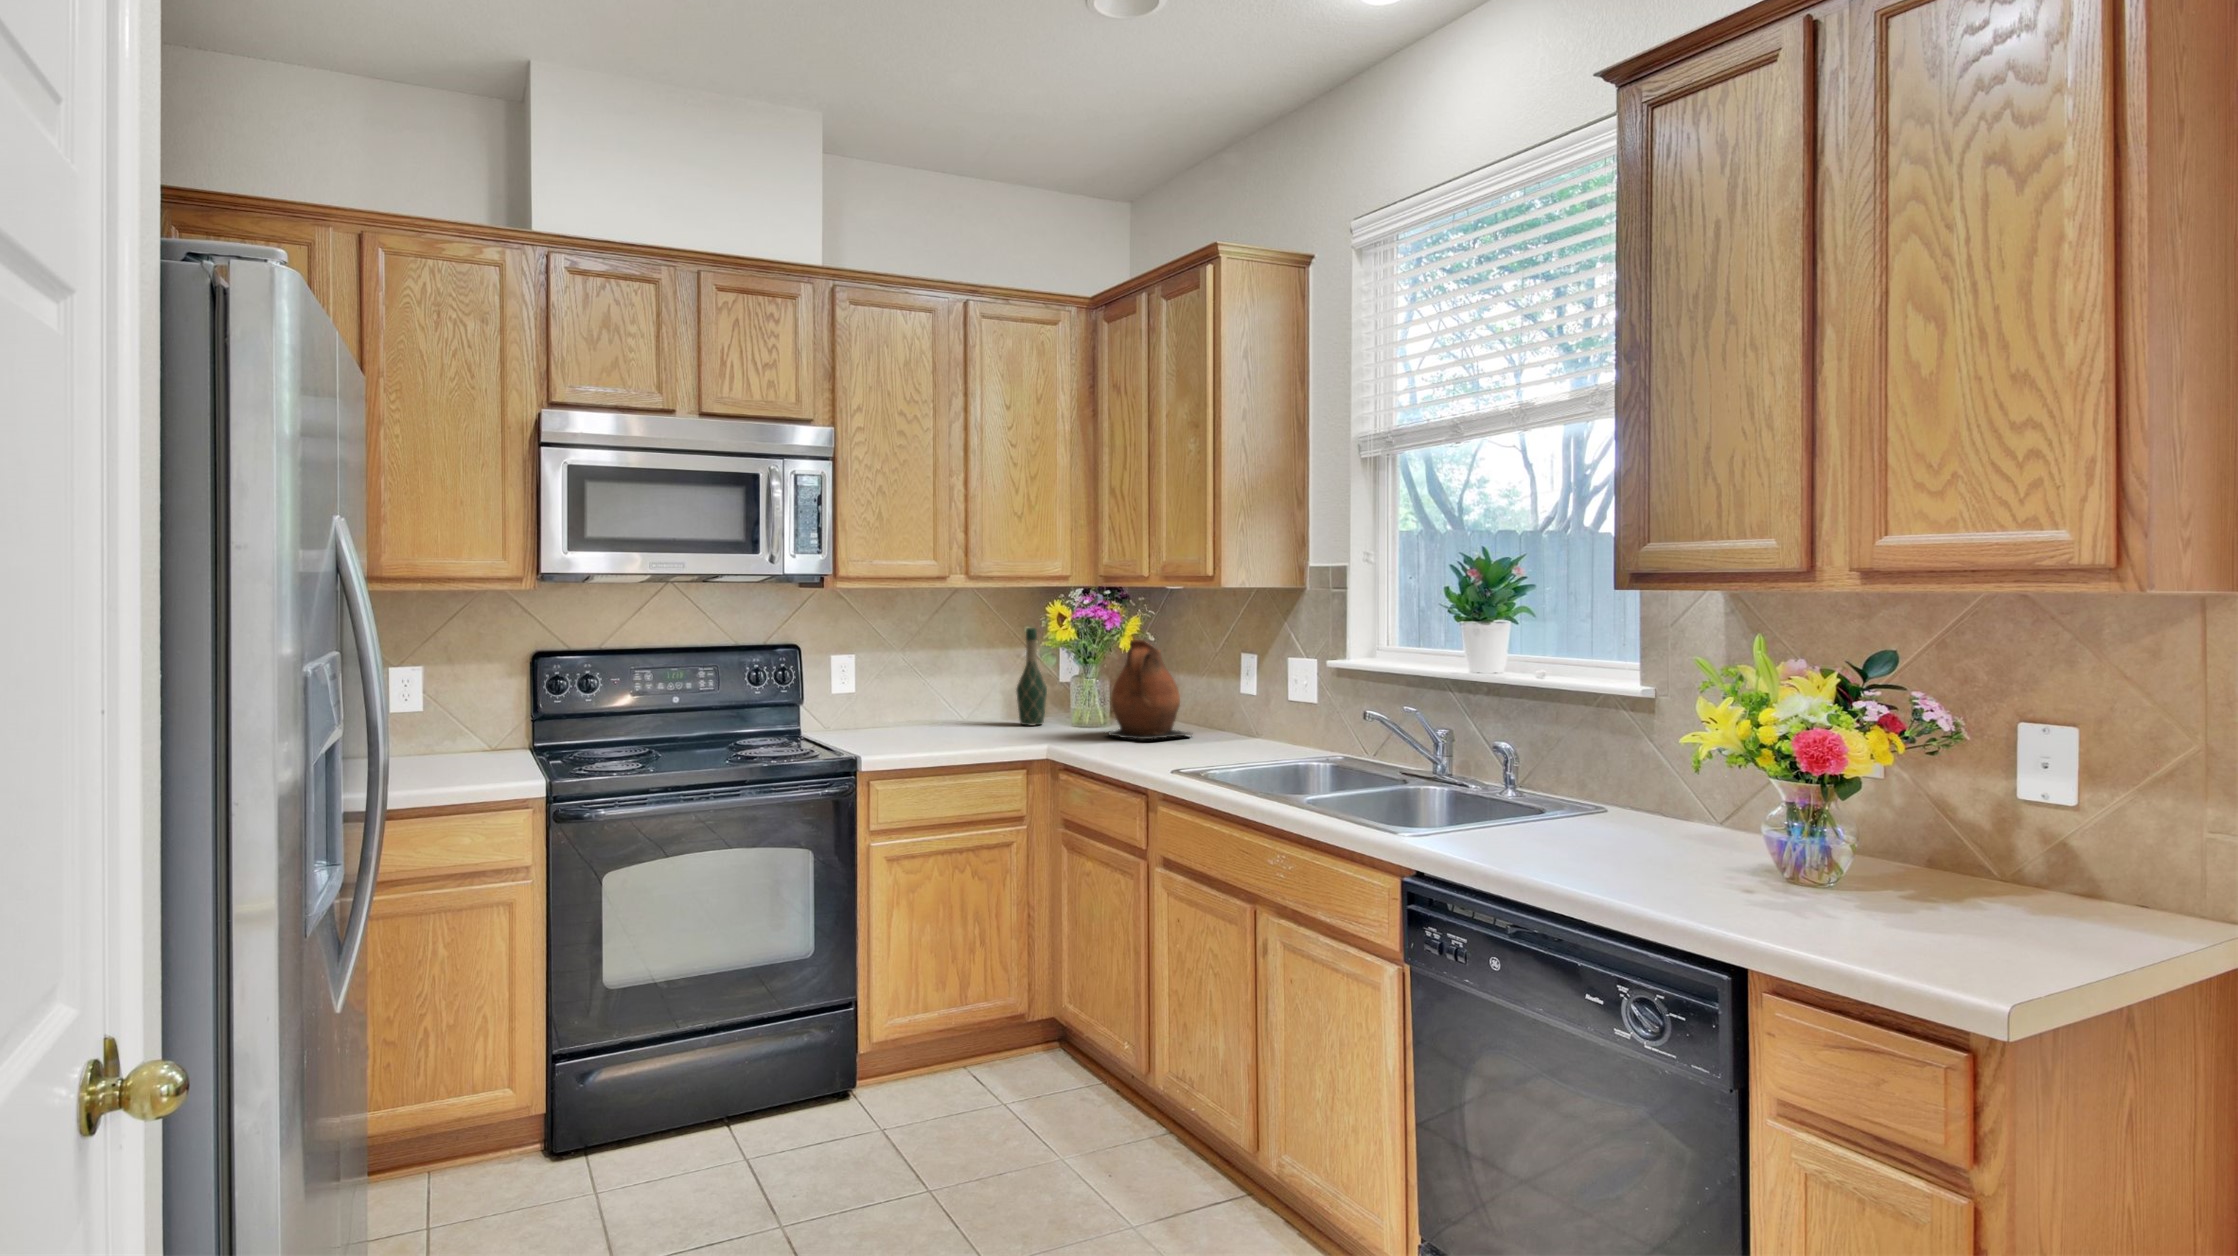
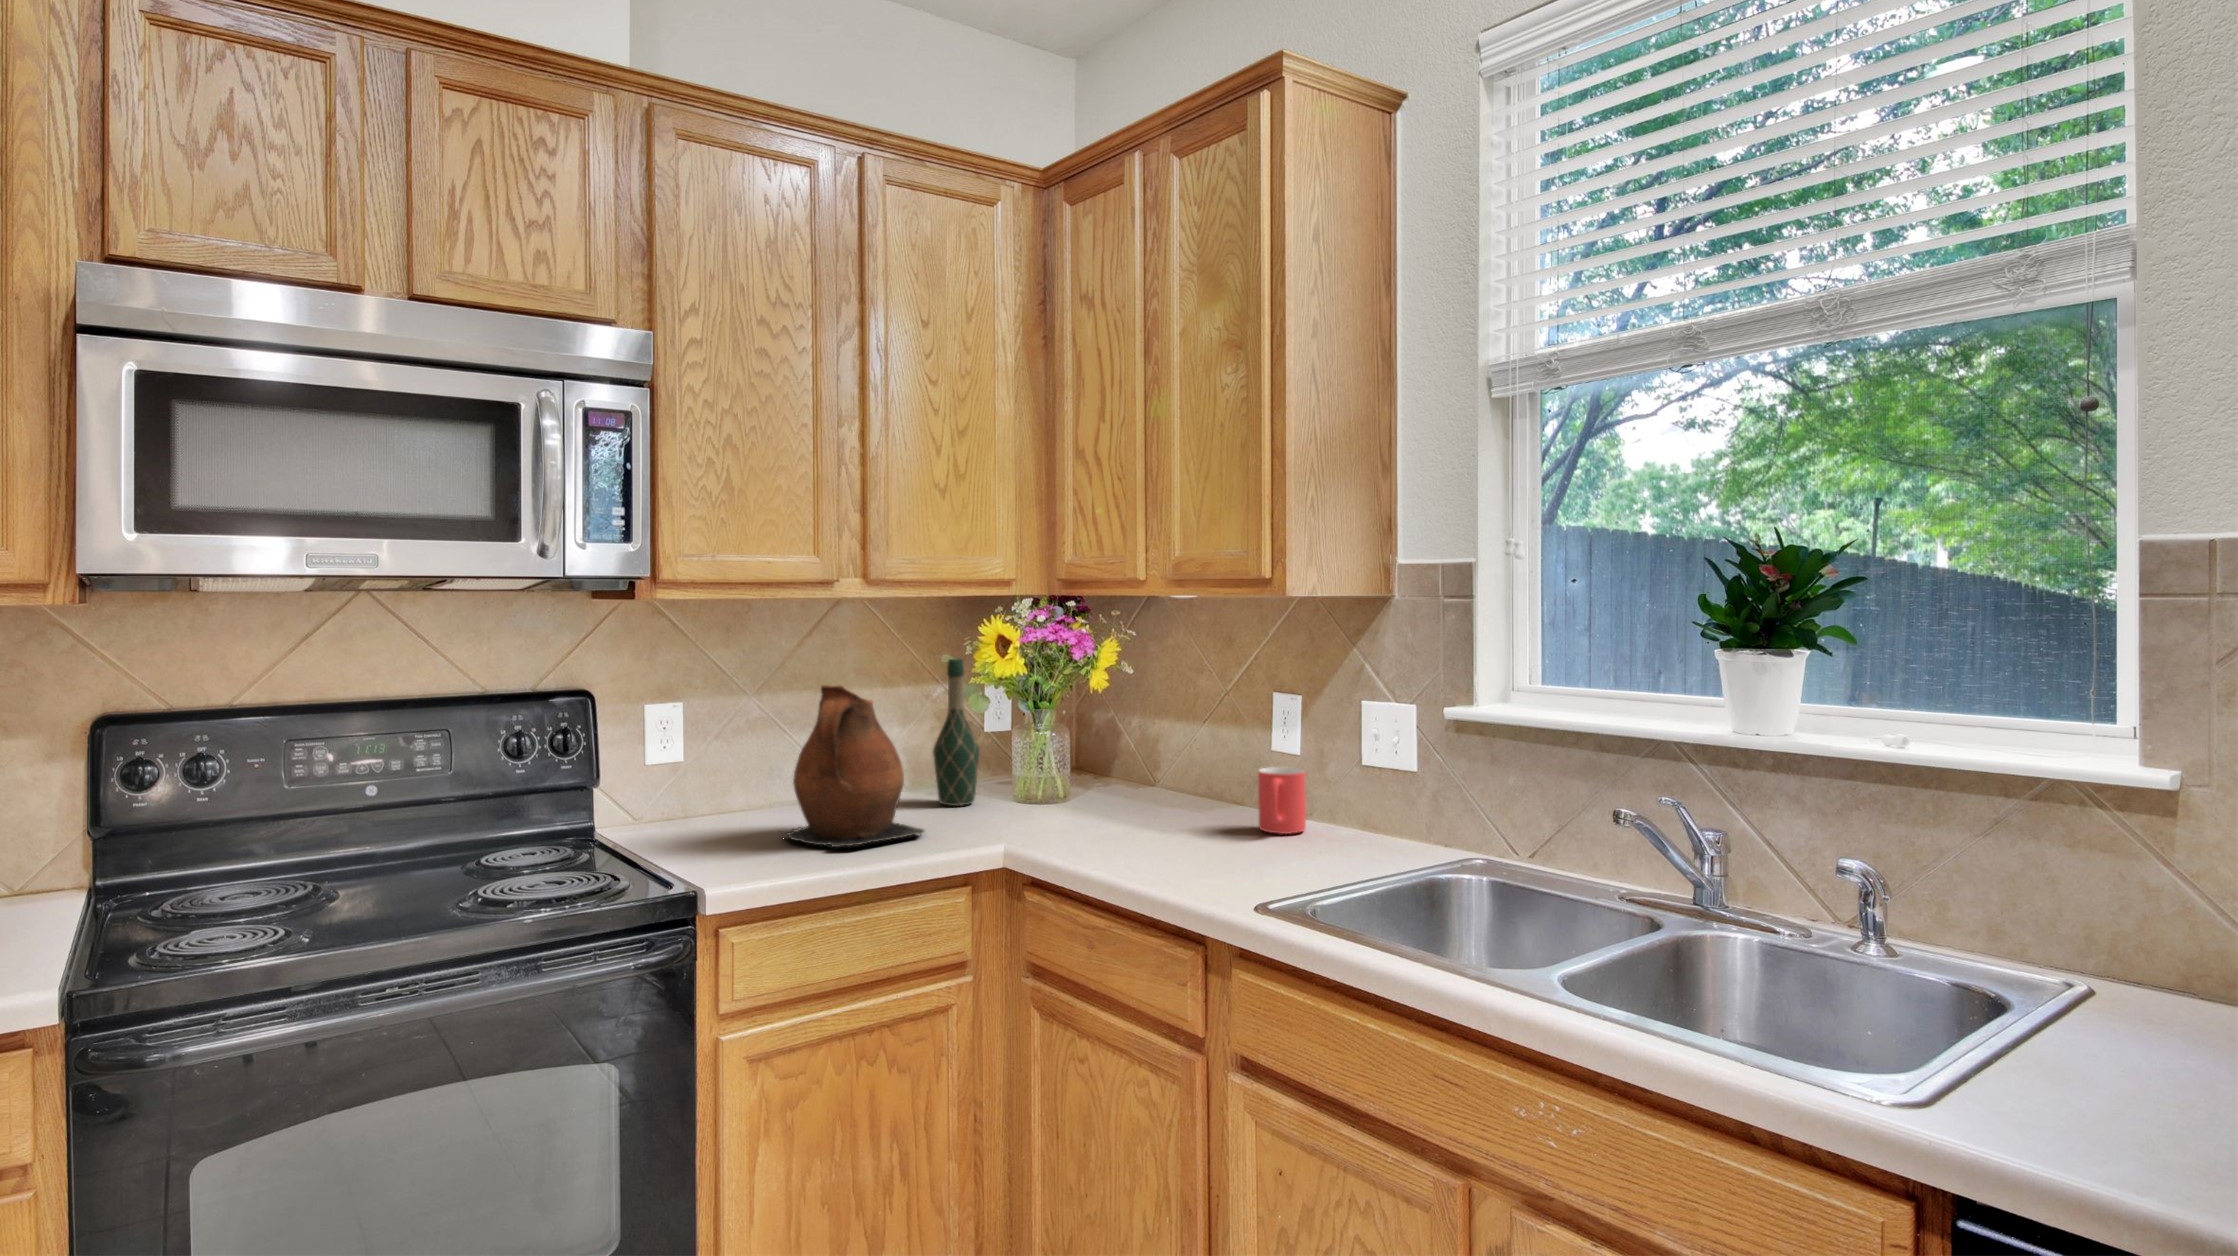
ceramic pitcher: present [1104,640,1192,739] -> present [785,685,924,847]
mug: none [1218,700,1249,743] -> present [1258,767,1306,834]

